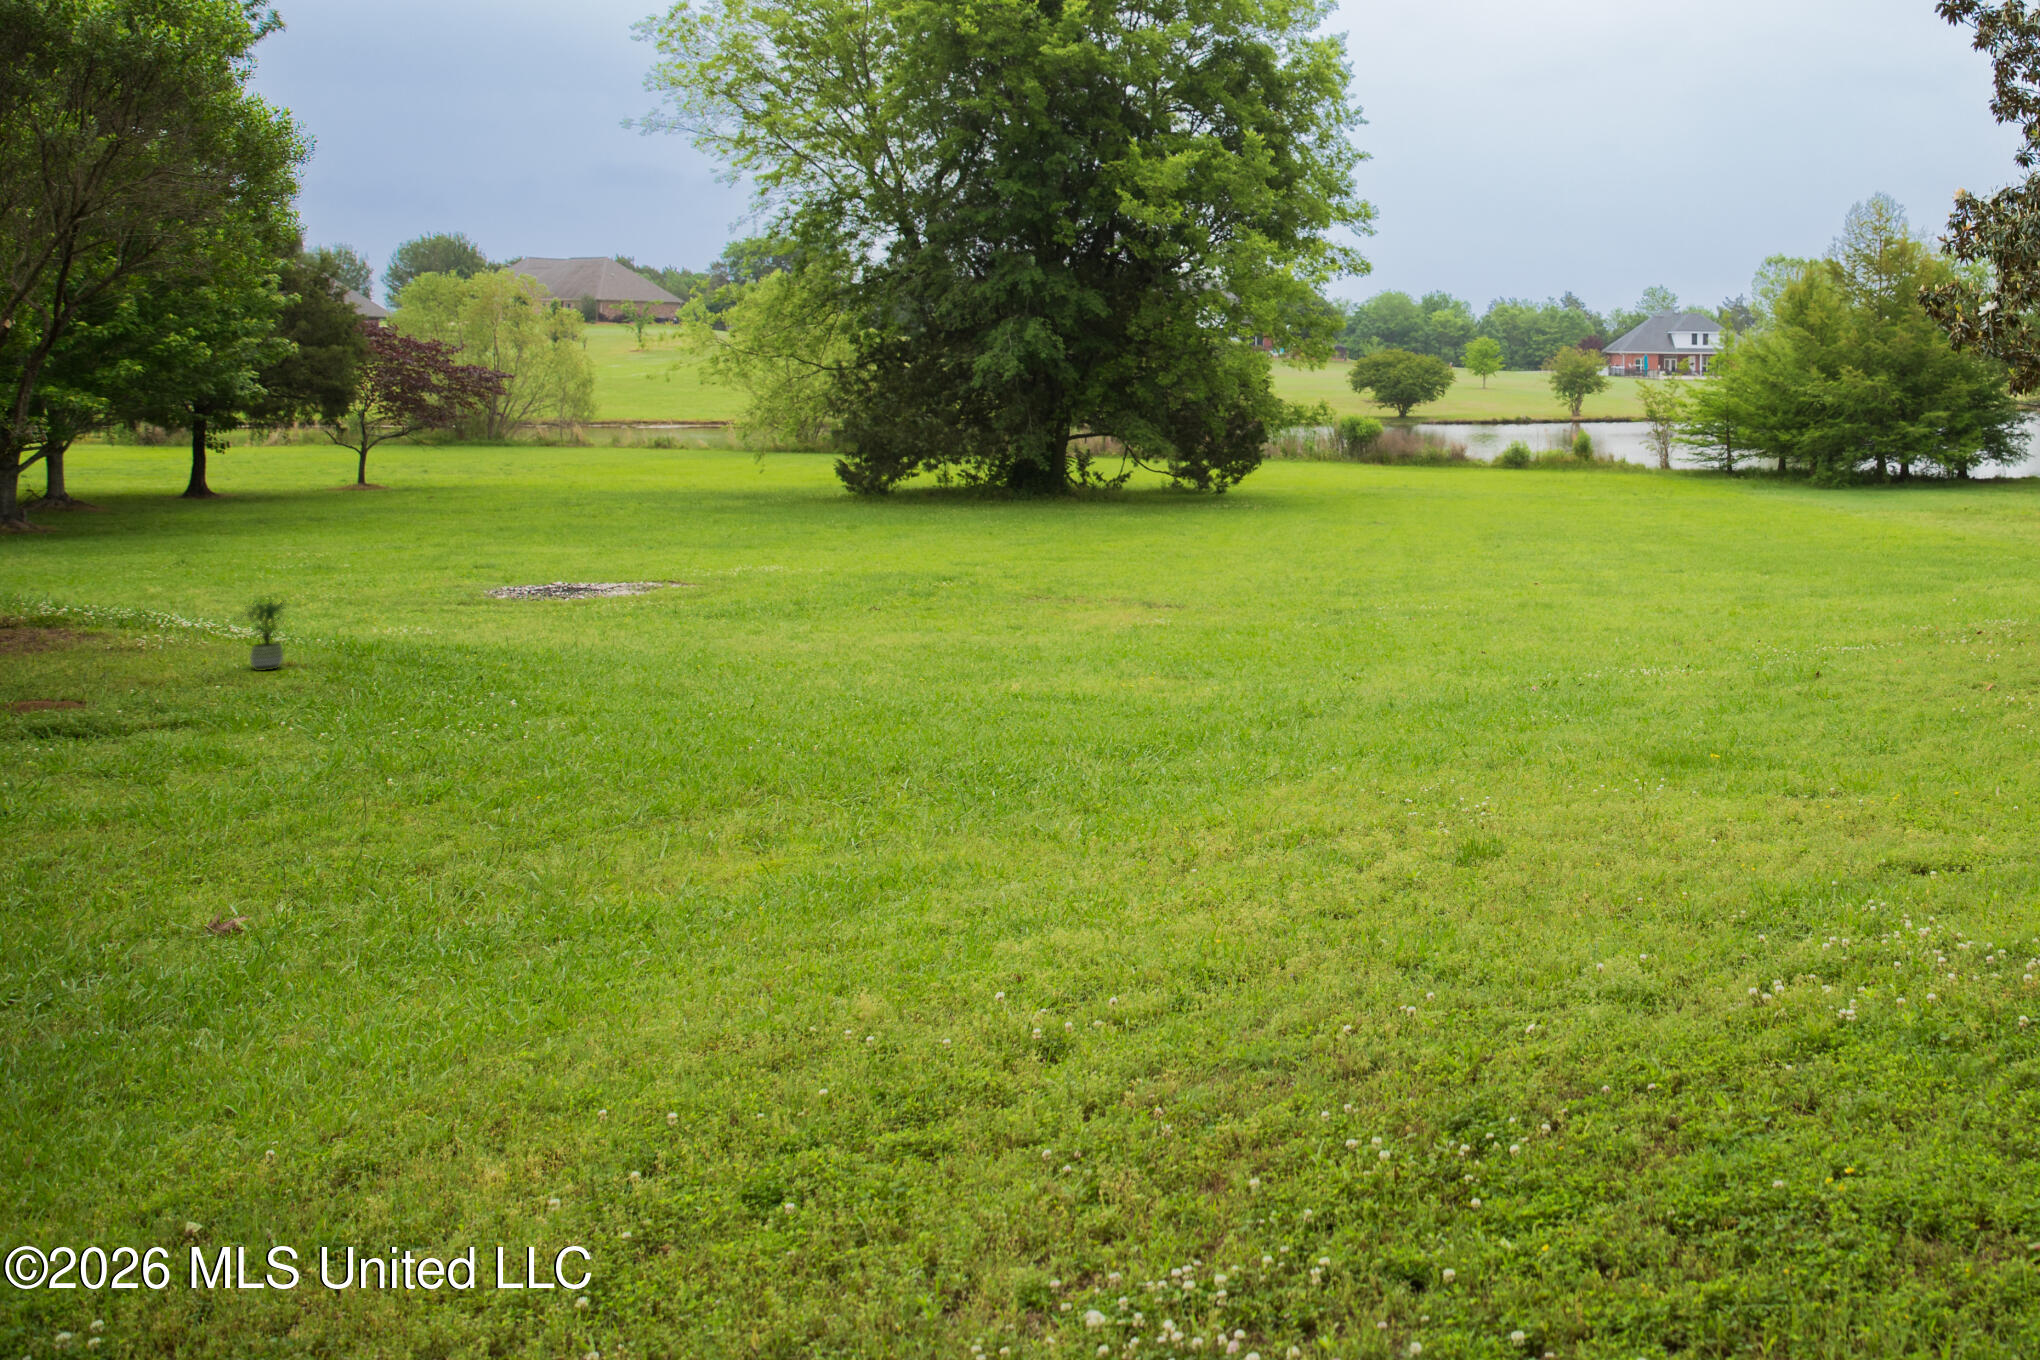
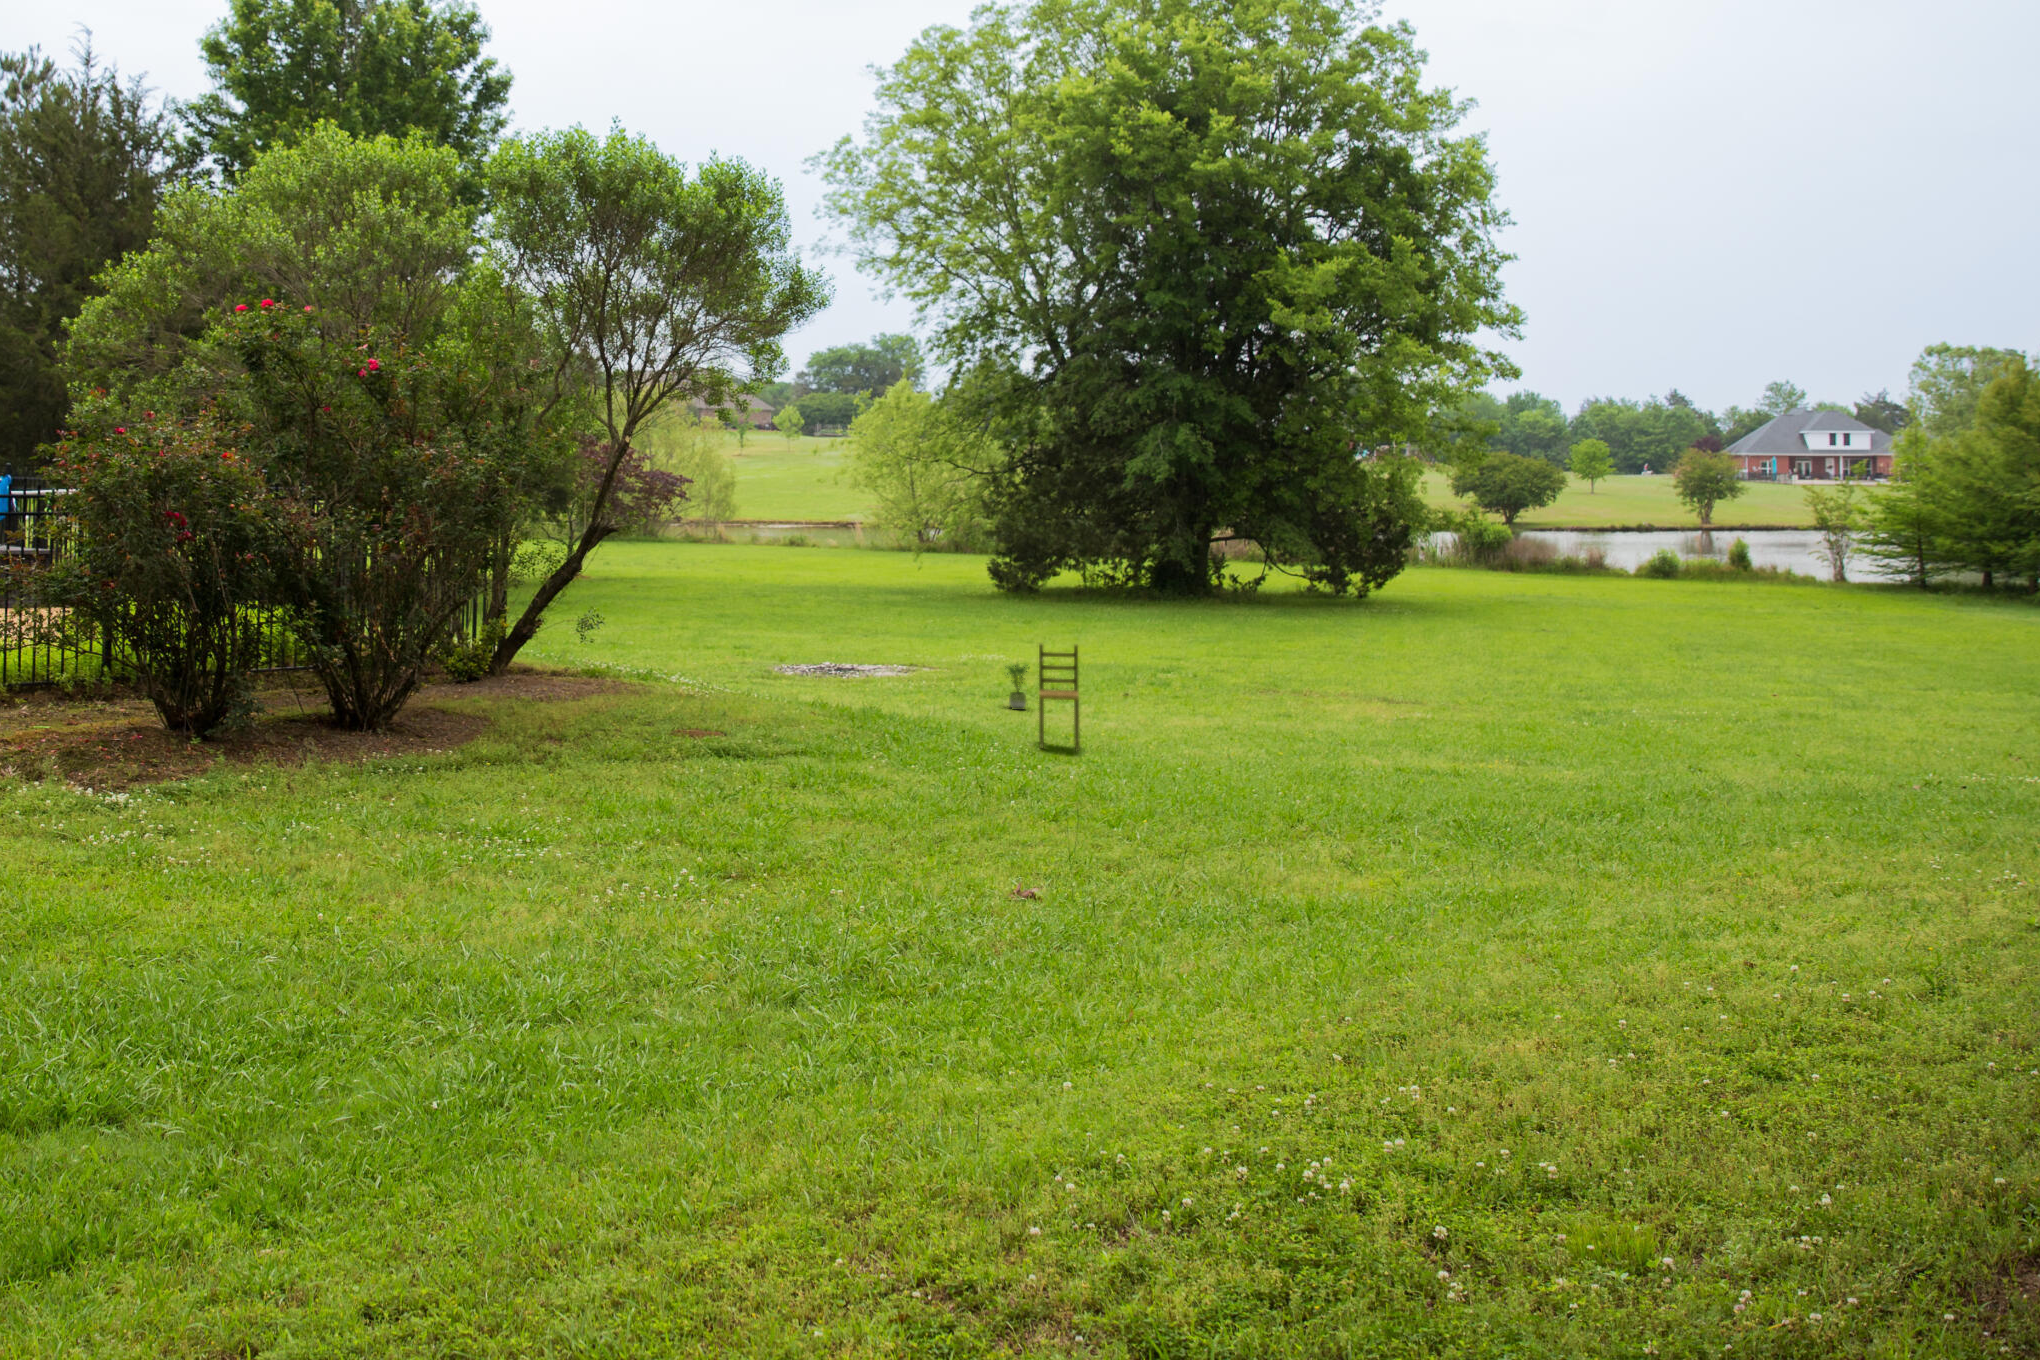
chair: none [82,570,201,749] -> present [1039,644,1080,751]

